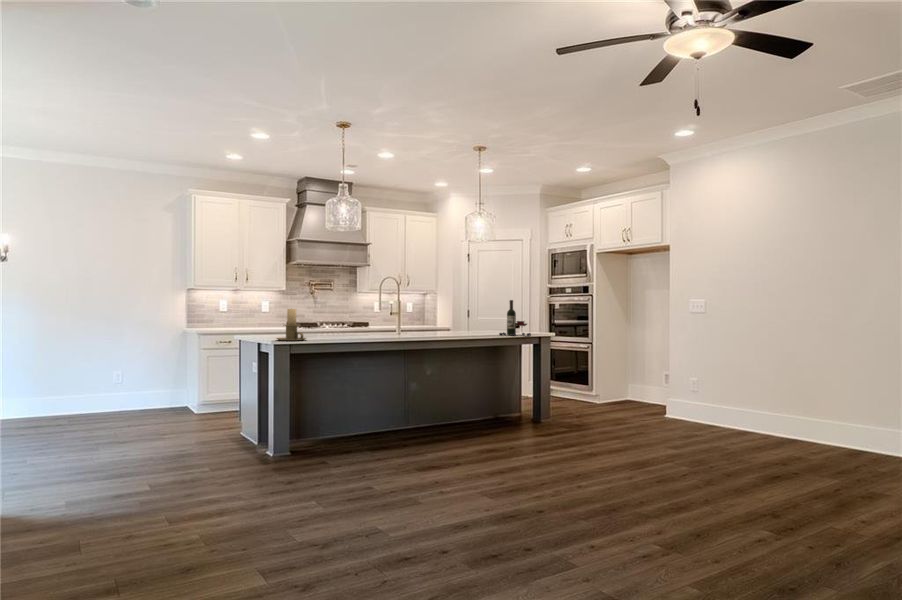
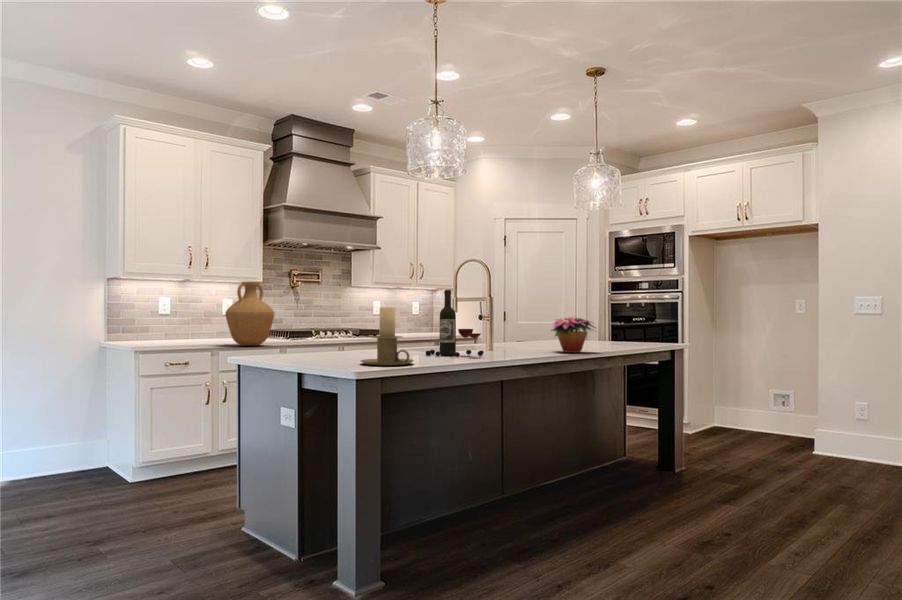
vase: none [243,292,273,331] -> present [225,282,275,346]
wine bottle: present [499,300,531,336] -> present [426,290,484,357]
flower arrangement: none [421,314,454,337] -> present [551,317,595,353]

